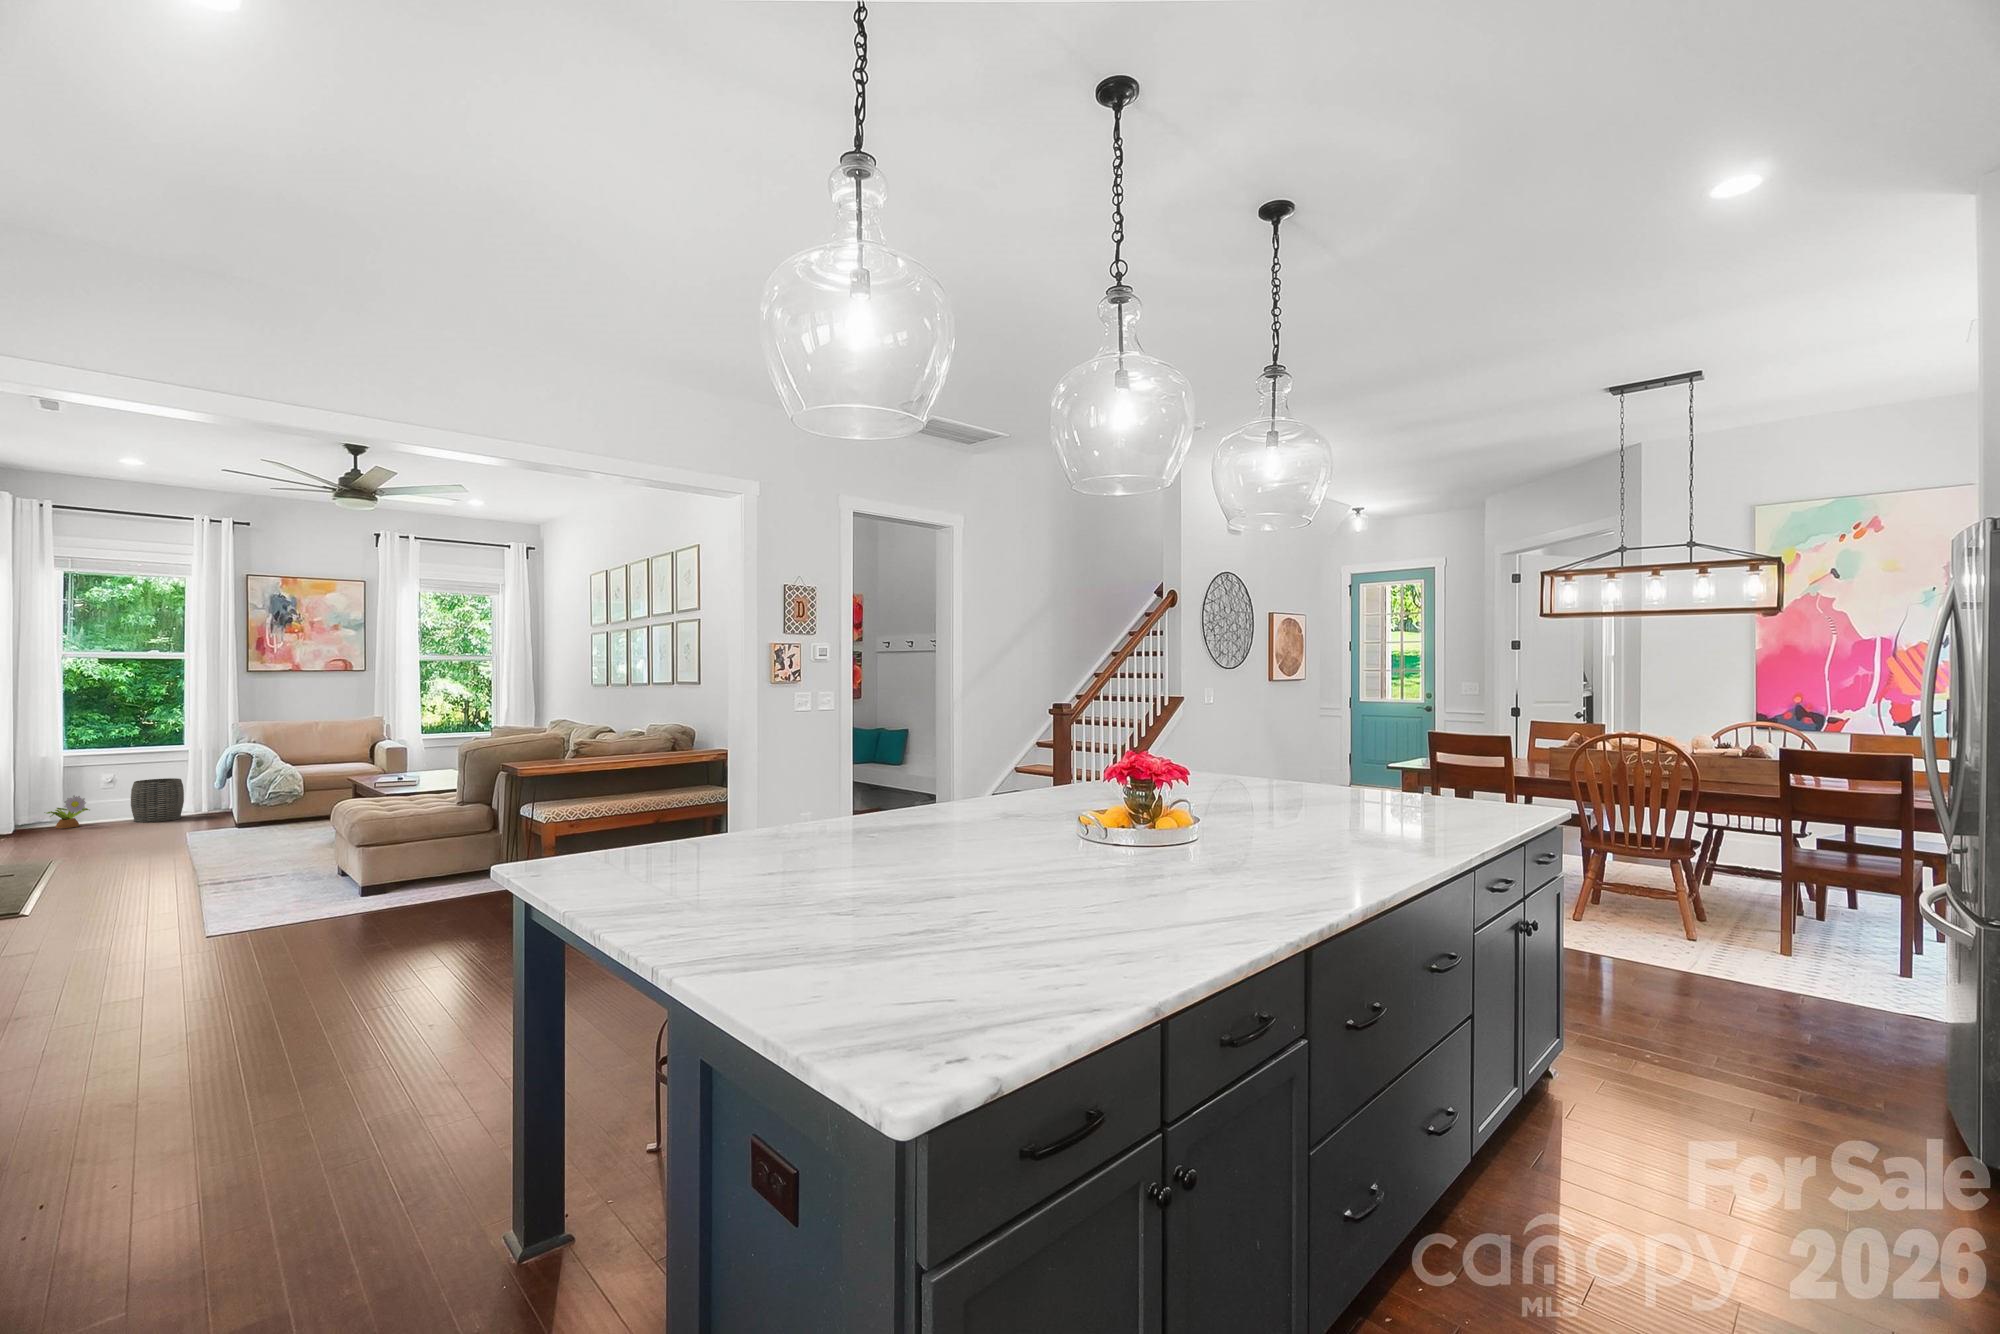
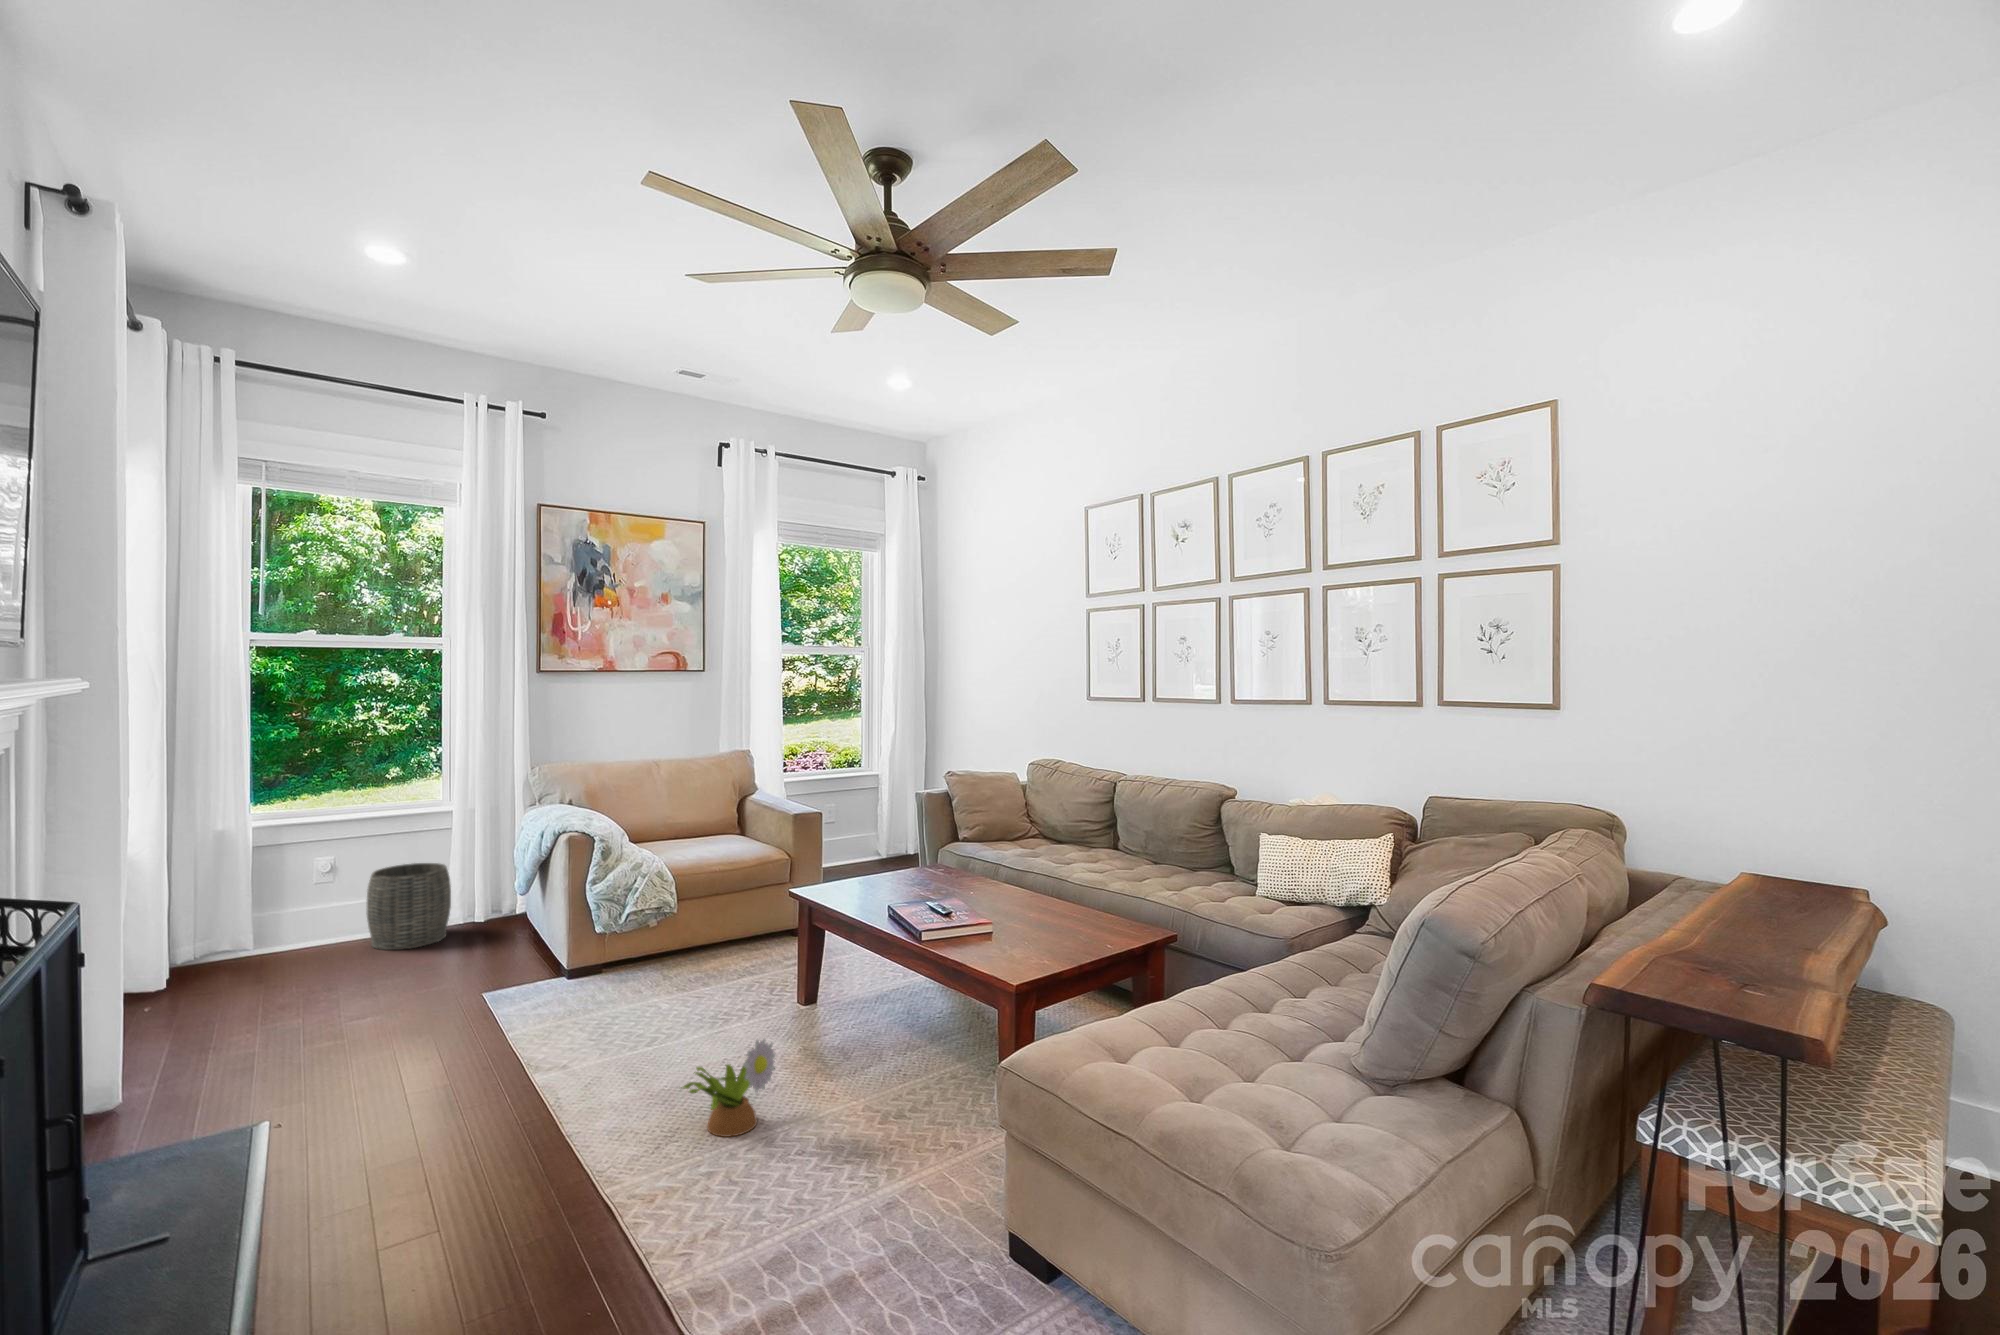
decorative plant: present [47,795,89,828] -> present [683,1039,775,1137]

